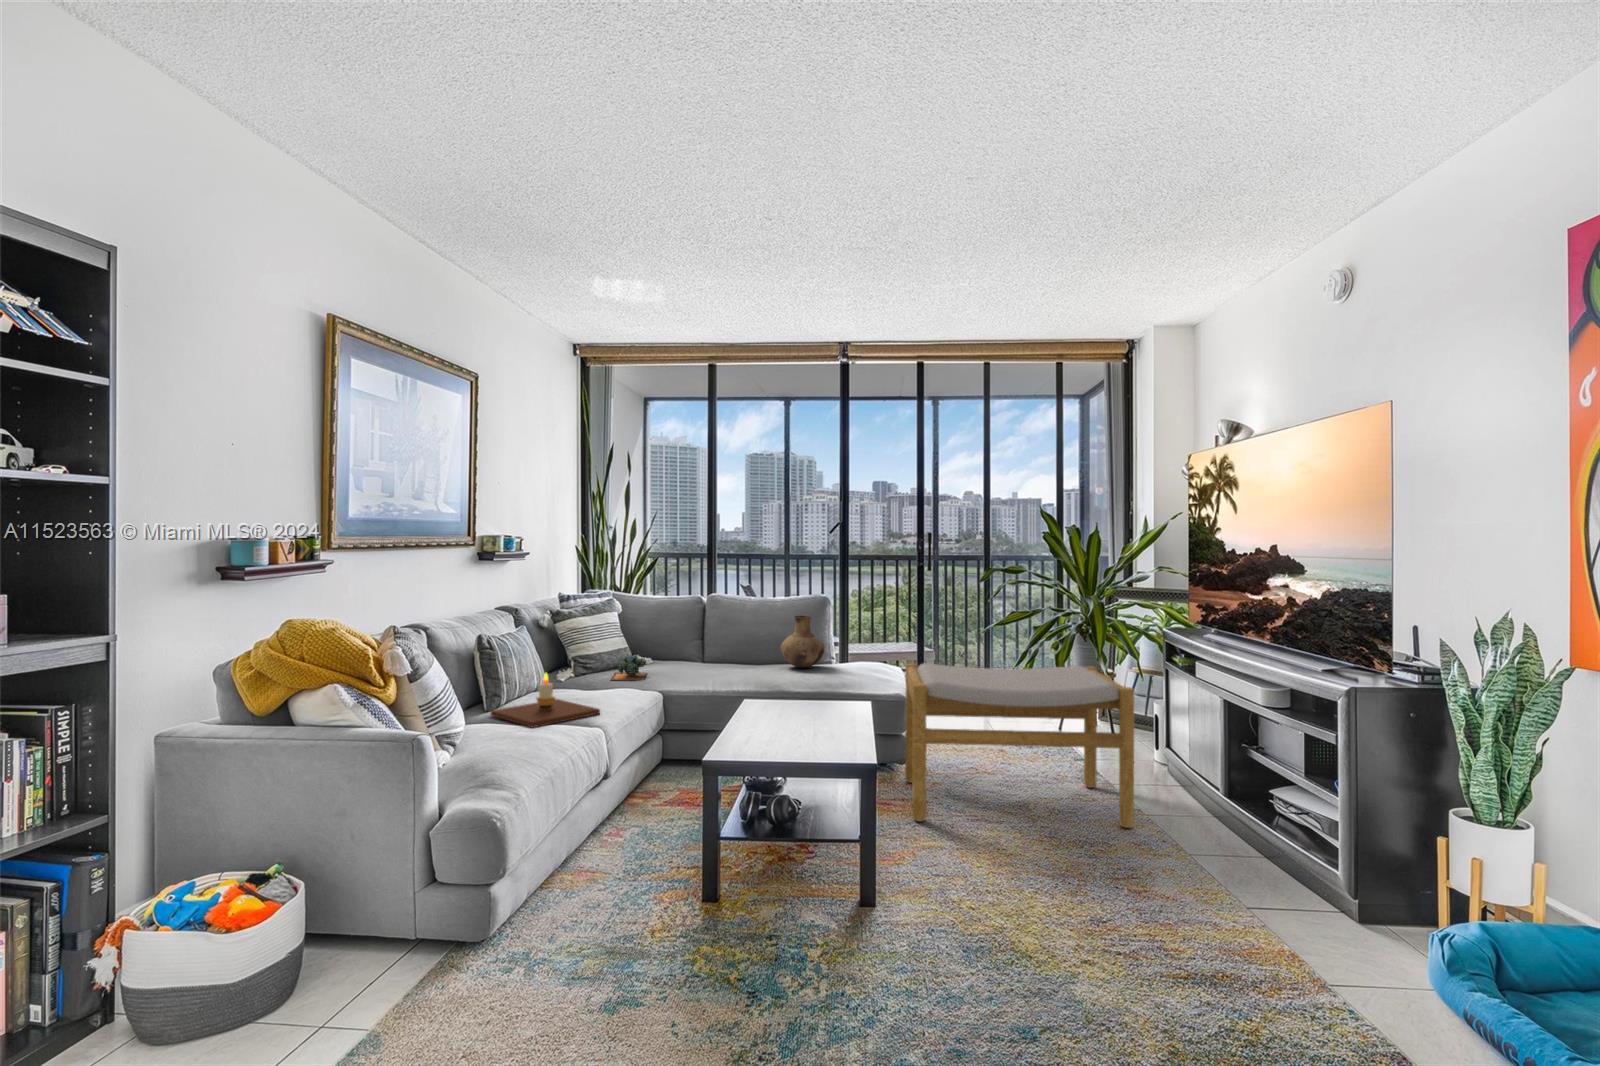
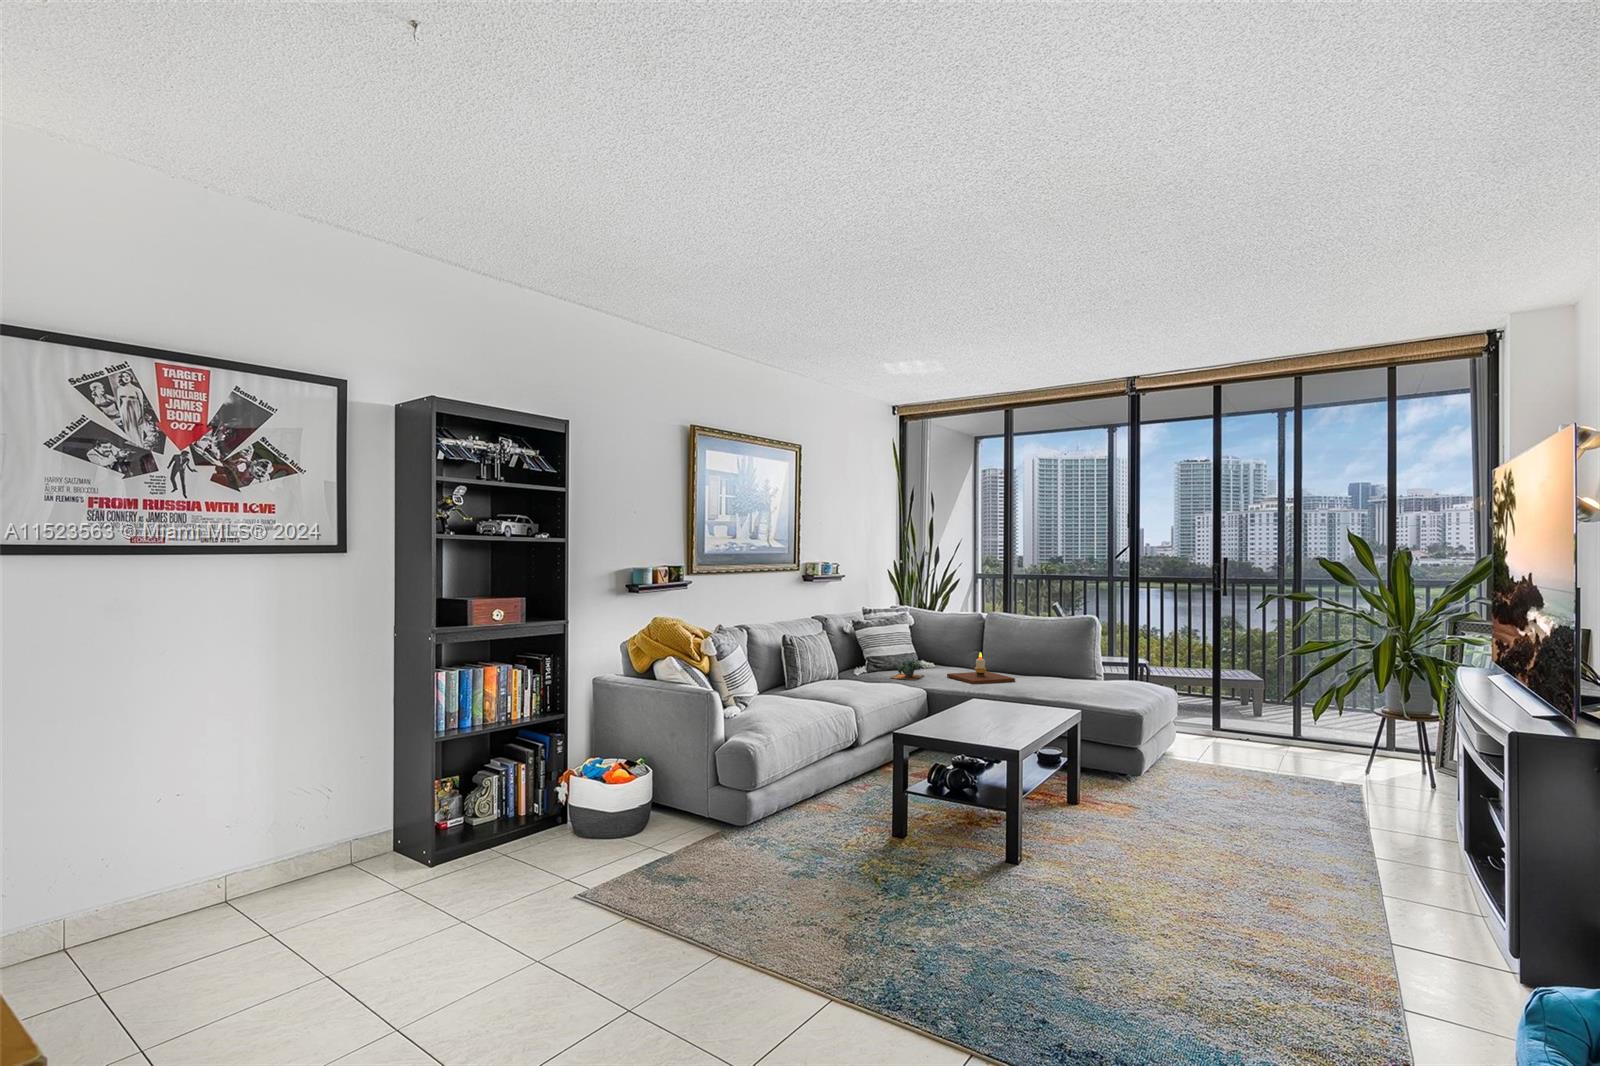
vase: present [780,616,825,668] -> none [1041,635,1083,682]
footstool: present [905,663,1134,828] -> none [1101,682,1327,856]
candle: present [491,673,600,727] -> present [947,652,1015,684]

